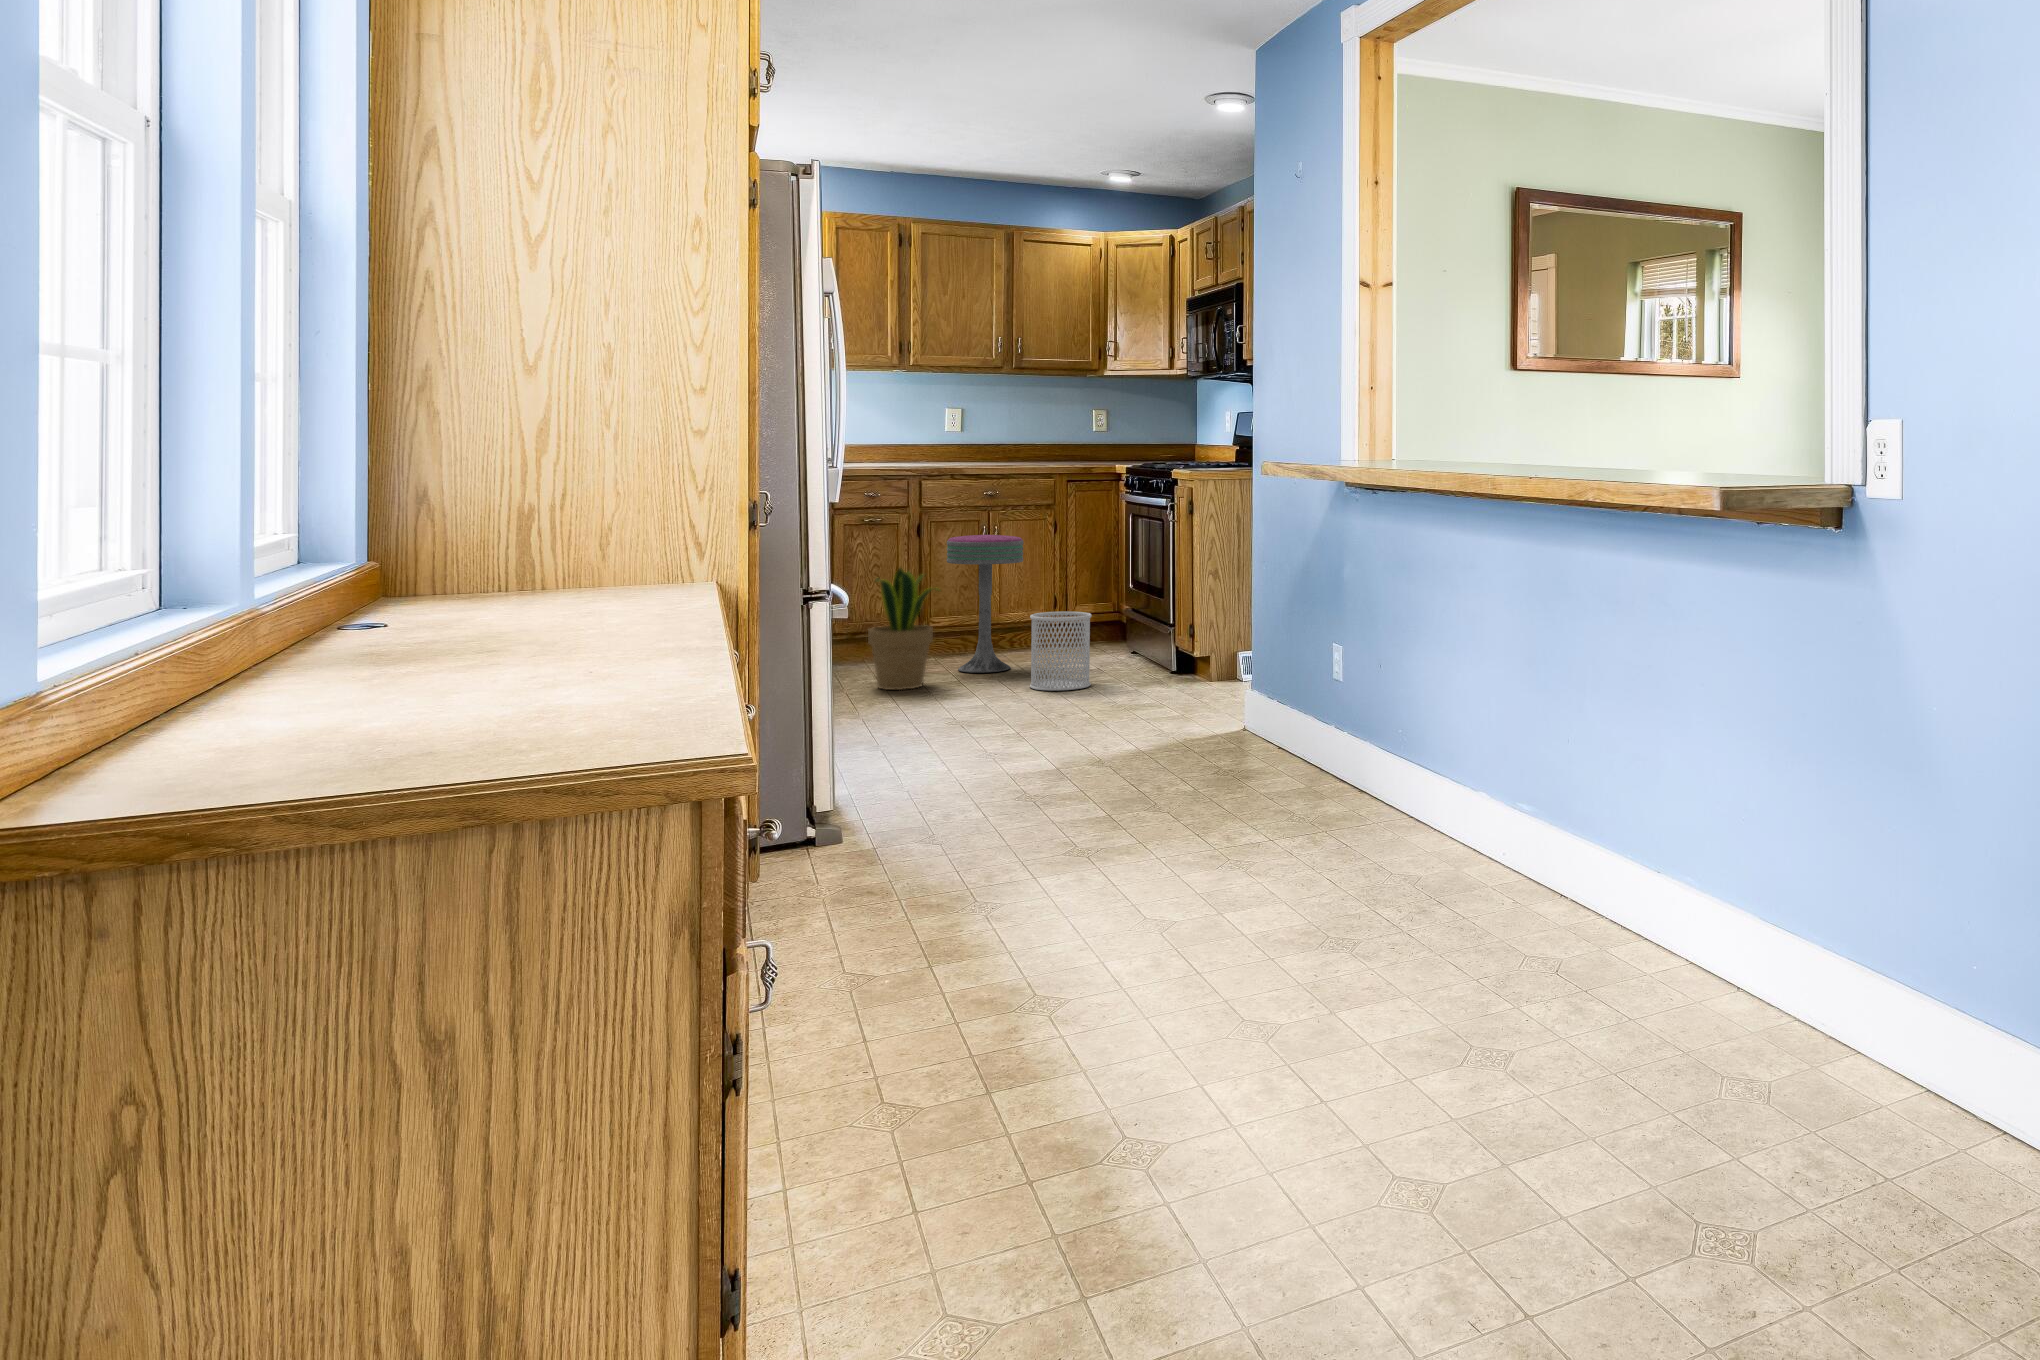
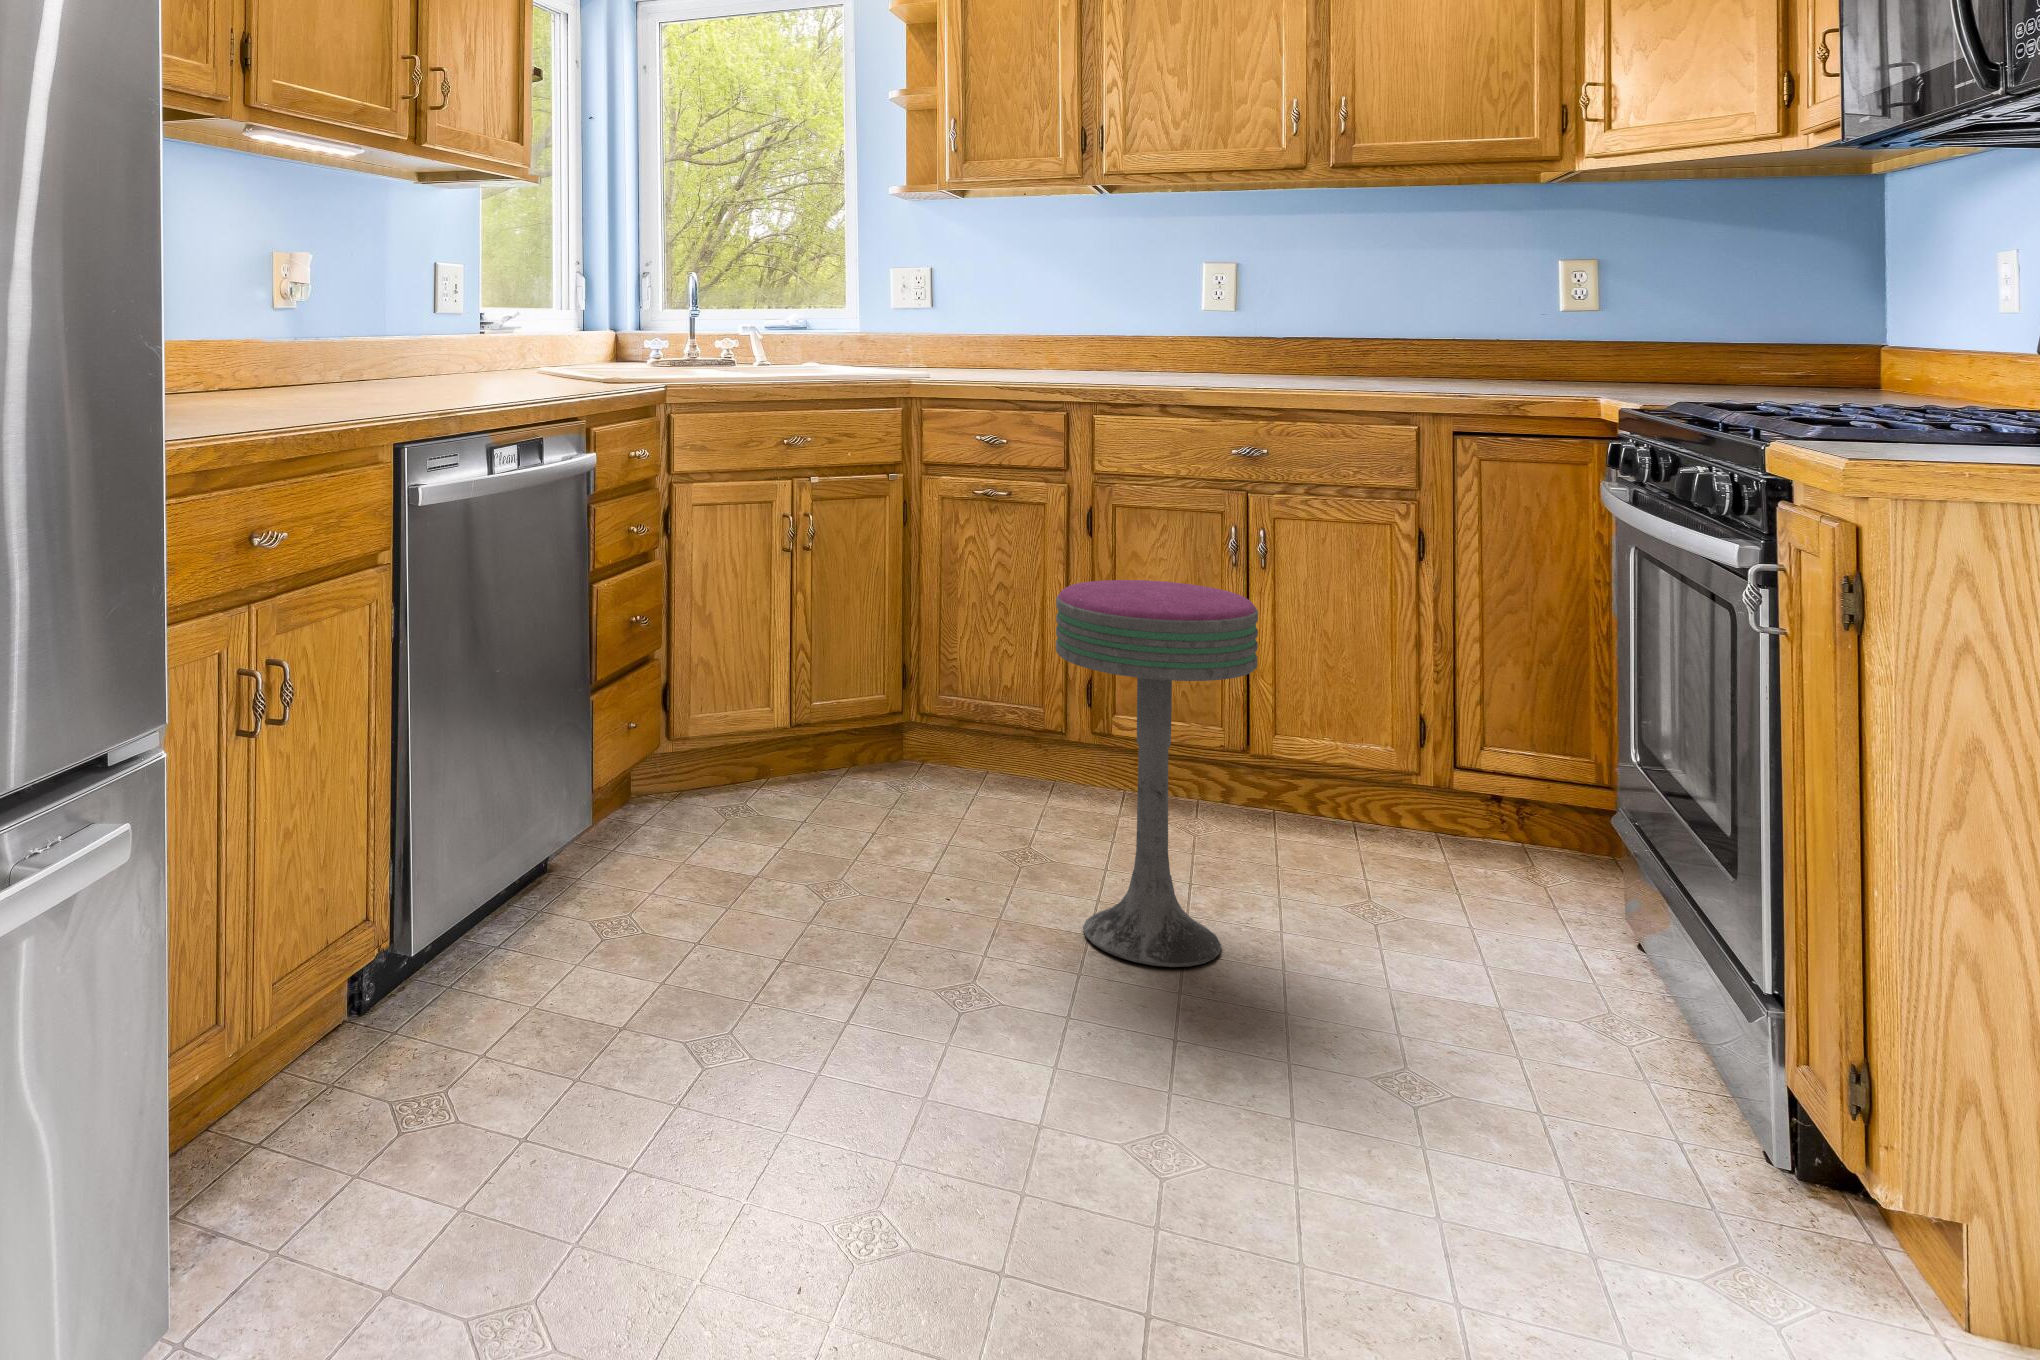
potted plant: present [868,568,939,690] -> none [794,670,969,1002]
wastebasket: present [1030,612,1092,691] -> none [1189,878,1404,1205]

